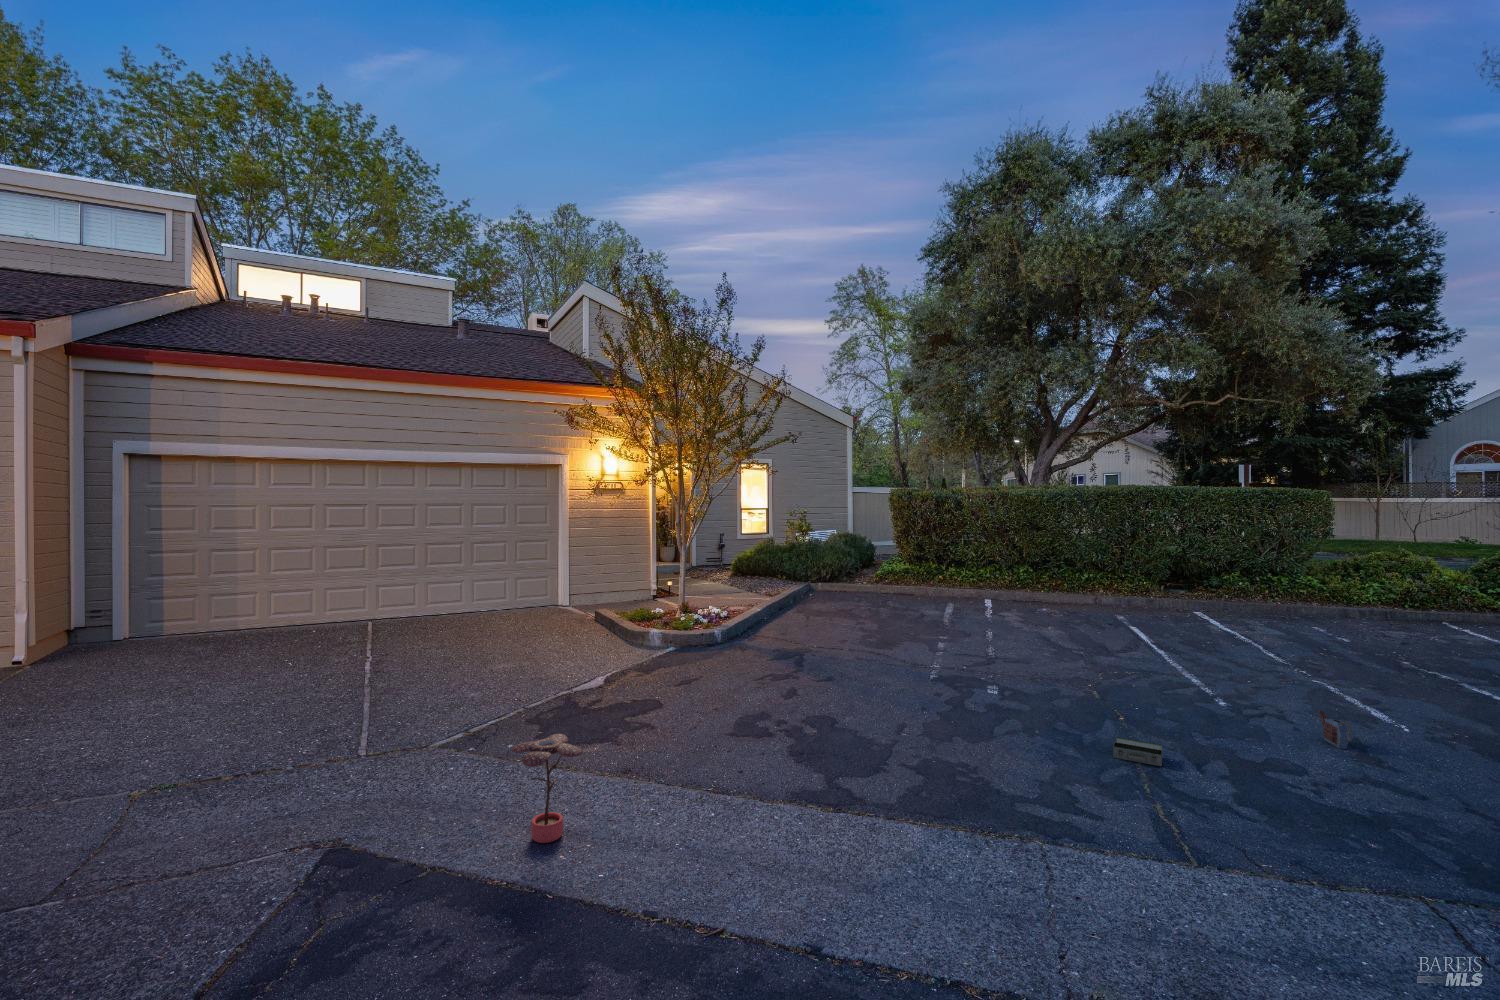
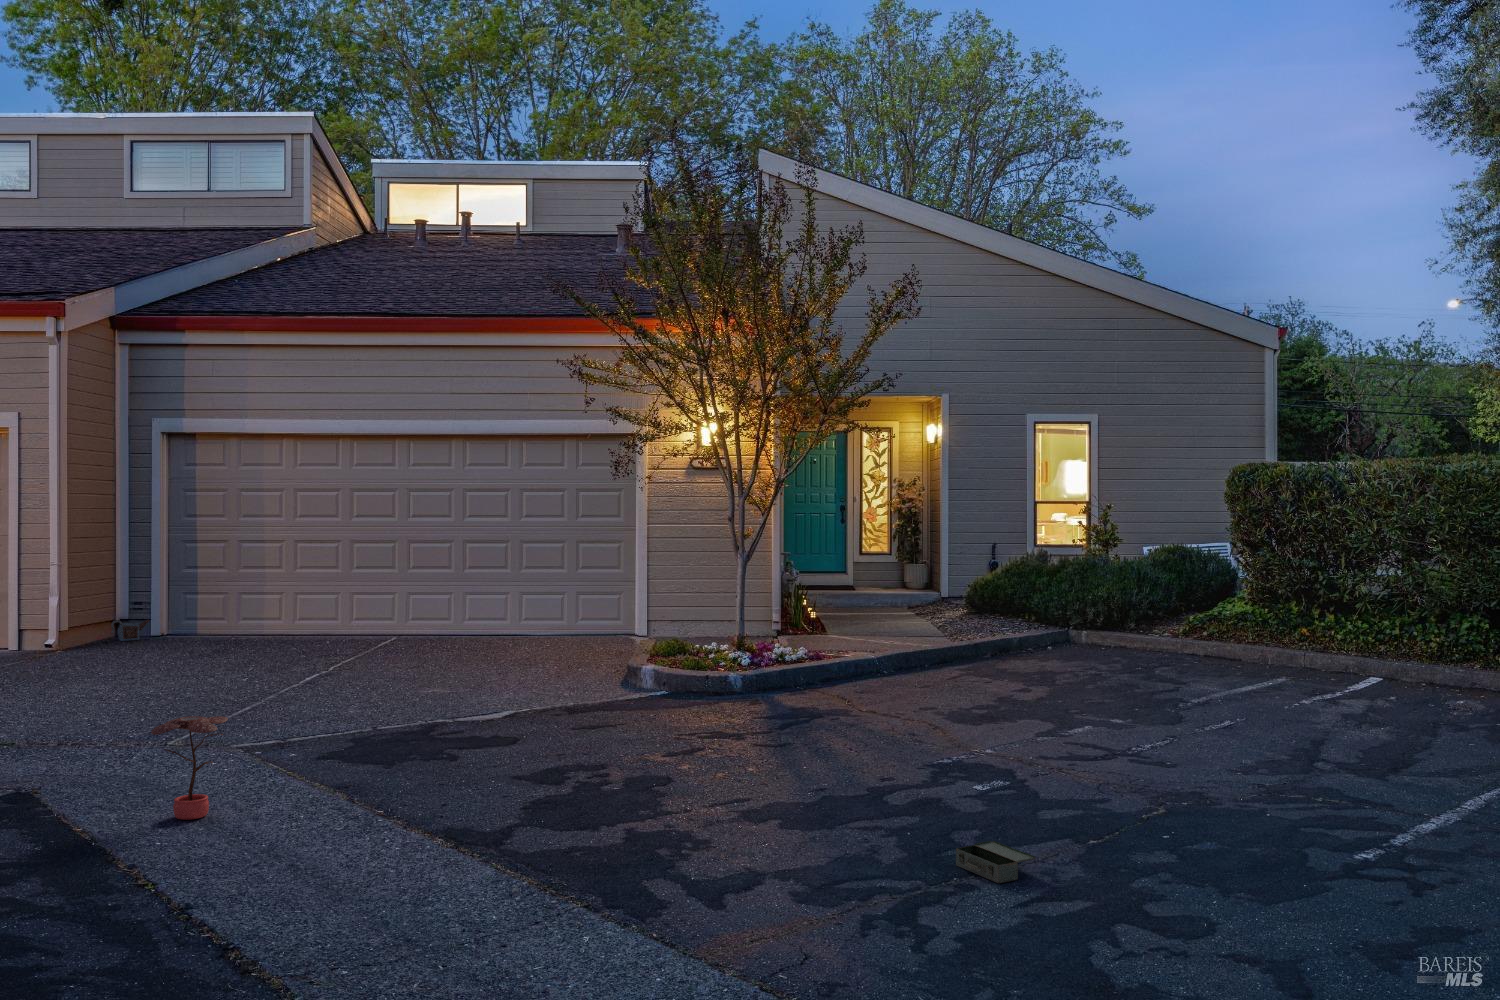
watering can: present [1319,710,1352,749] -> present [111,619,150,641]

